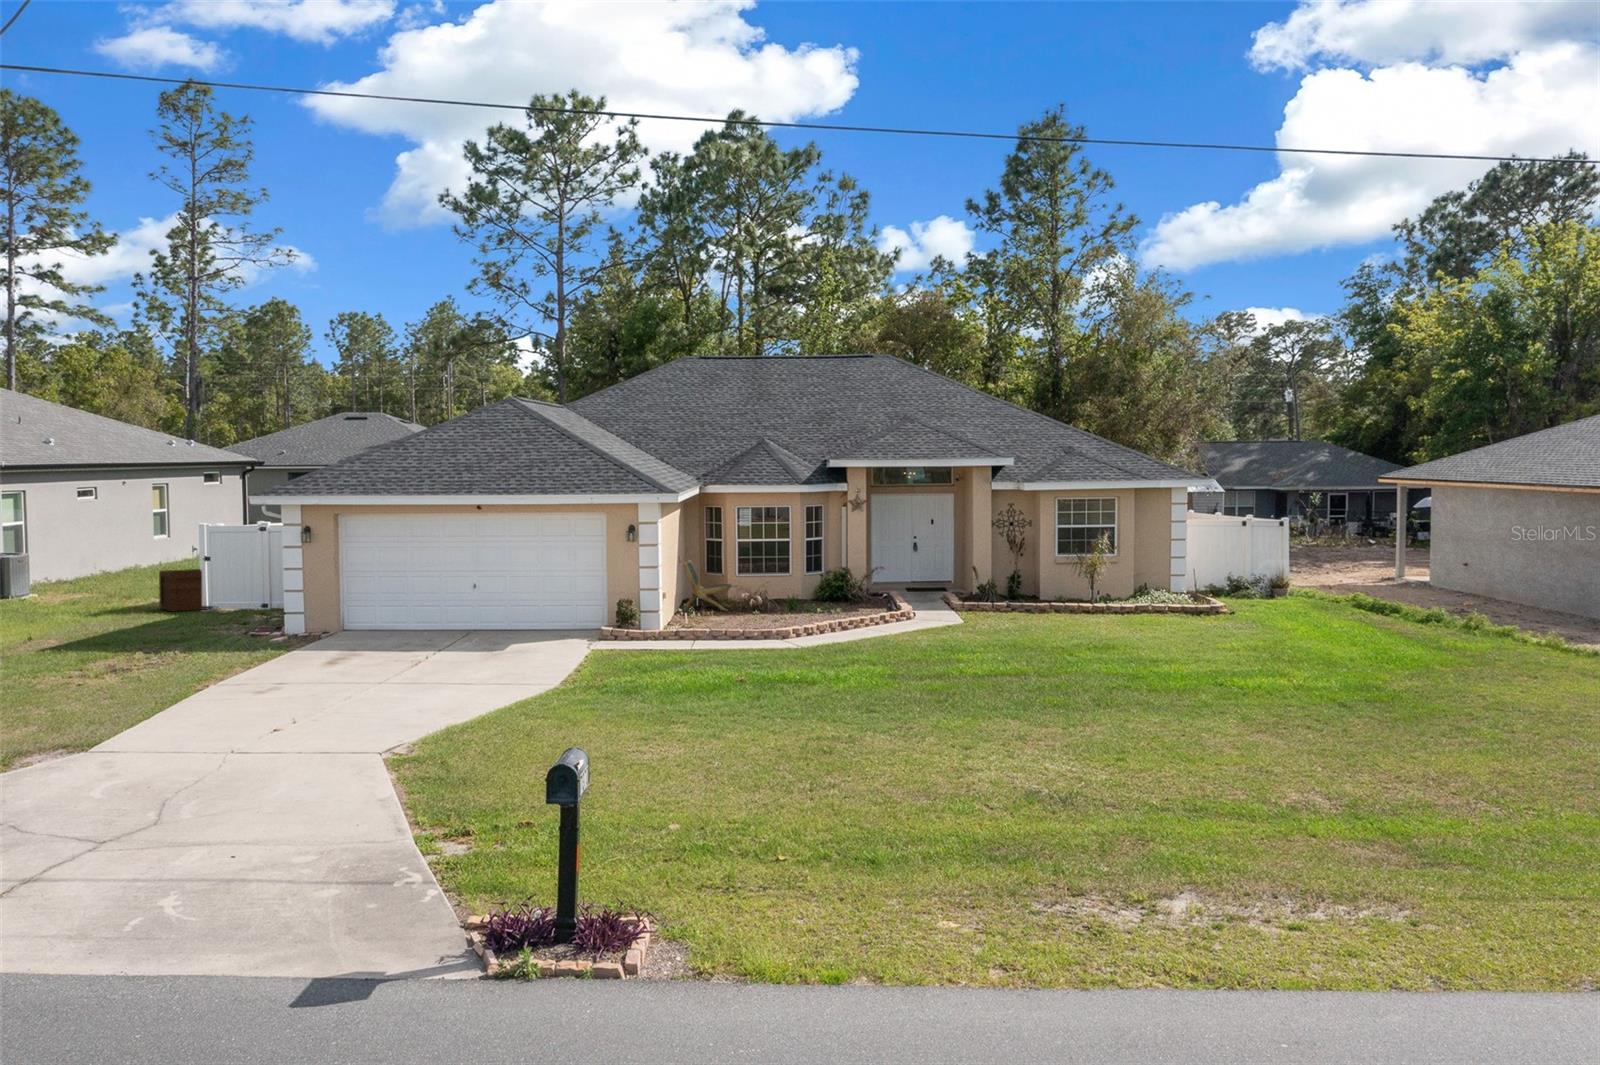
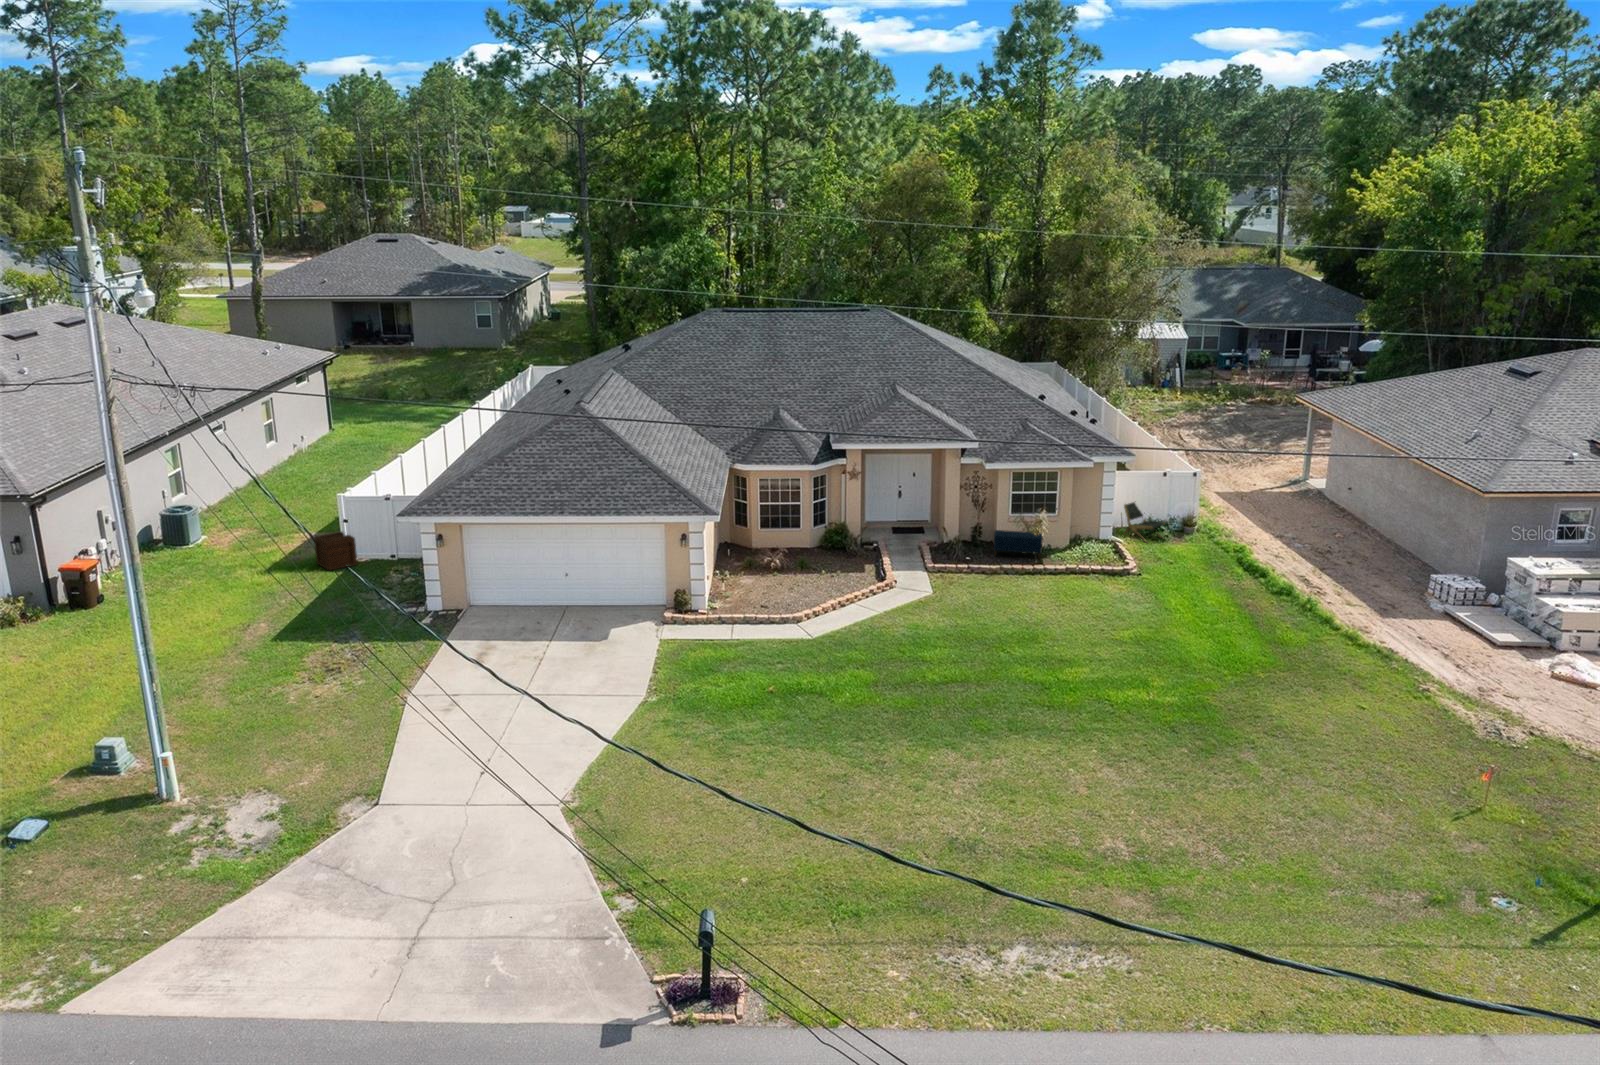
lounge chair: present [684,561,732,610] -> present [1124,502,1165,542]
bench: none [1037,576,1101,608] -> present [994,530,1043,559]

